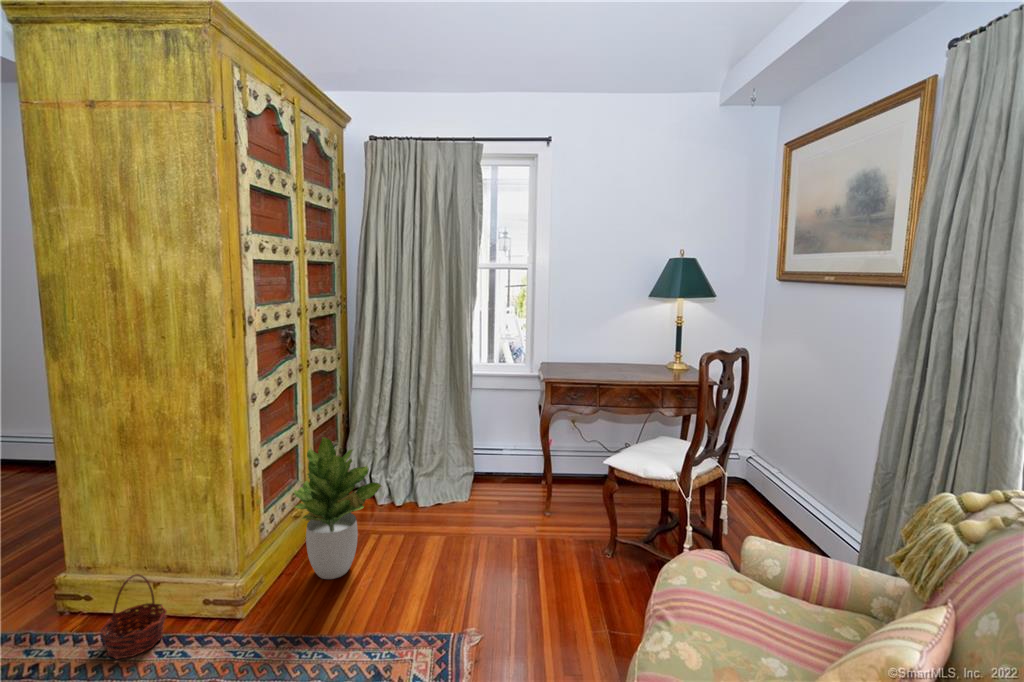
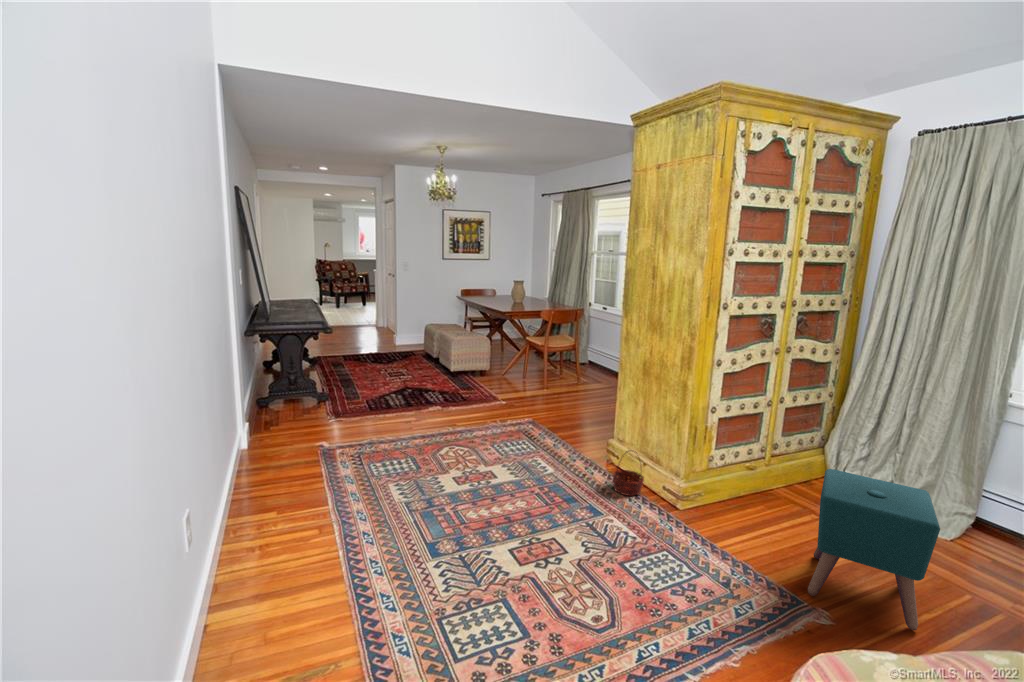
potted plant: present [294,437,382,579] -> none [729,409,811,527]
ottoman: none [407,463,526,618] -> present [808,469,940,630]

